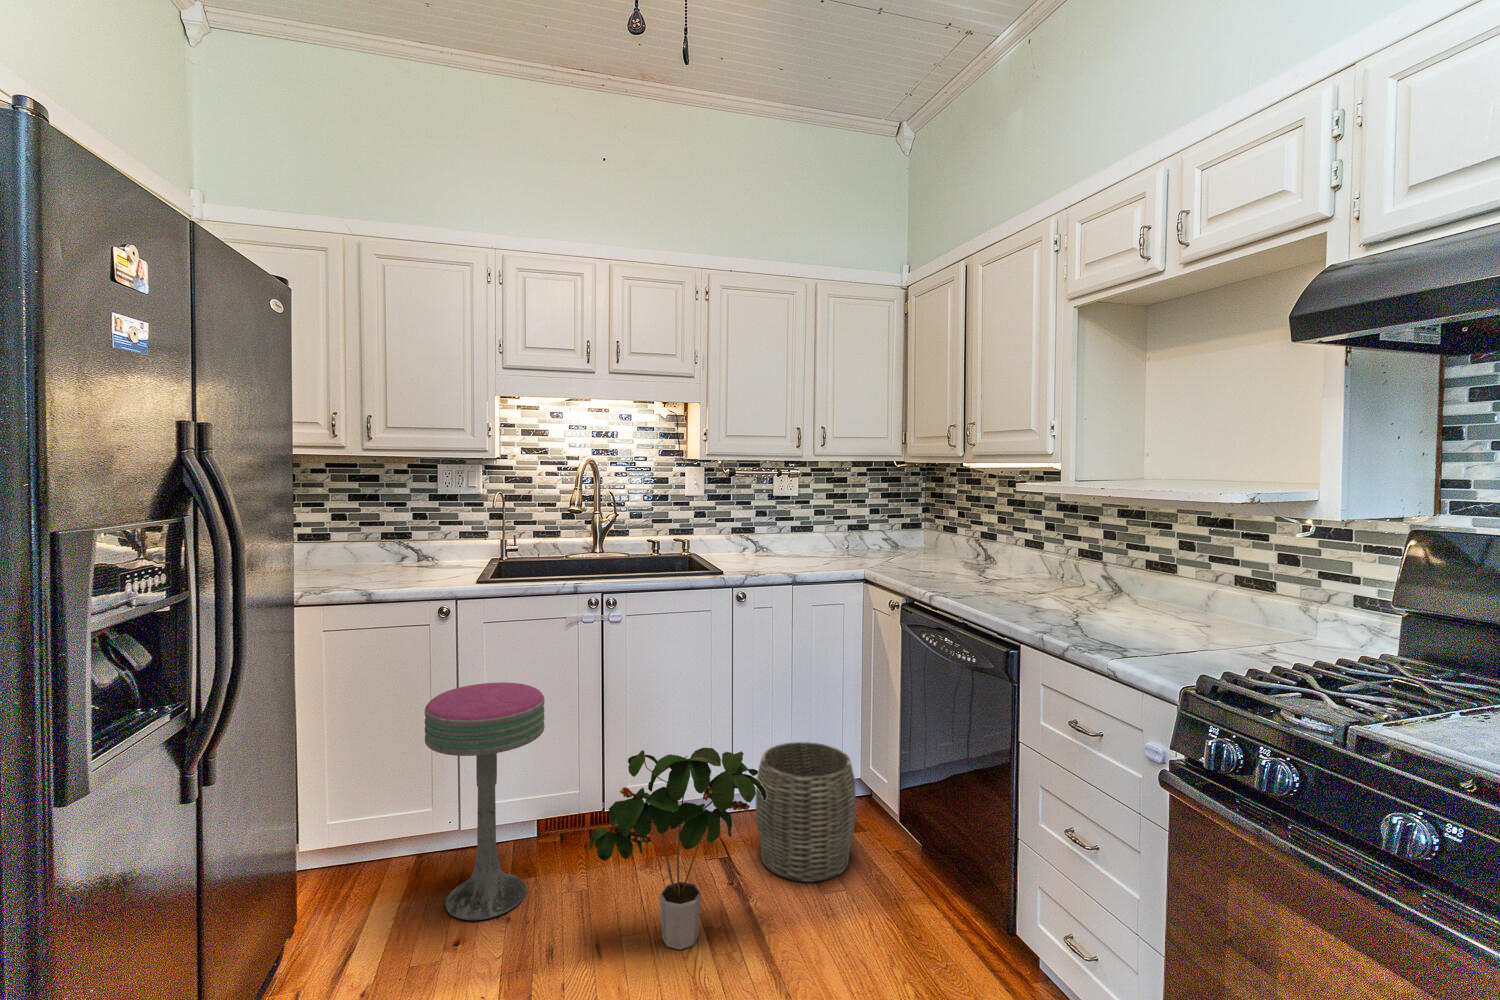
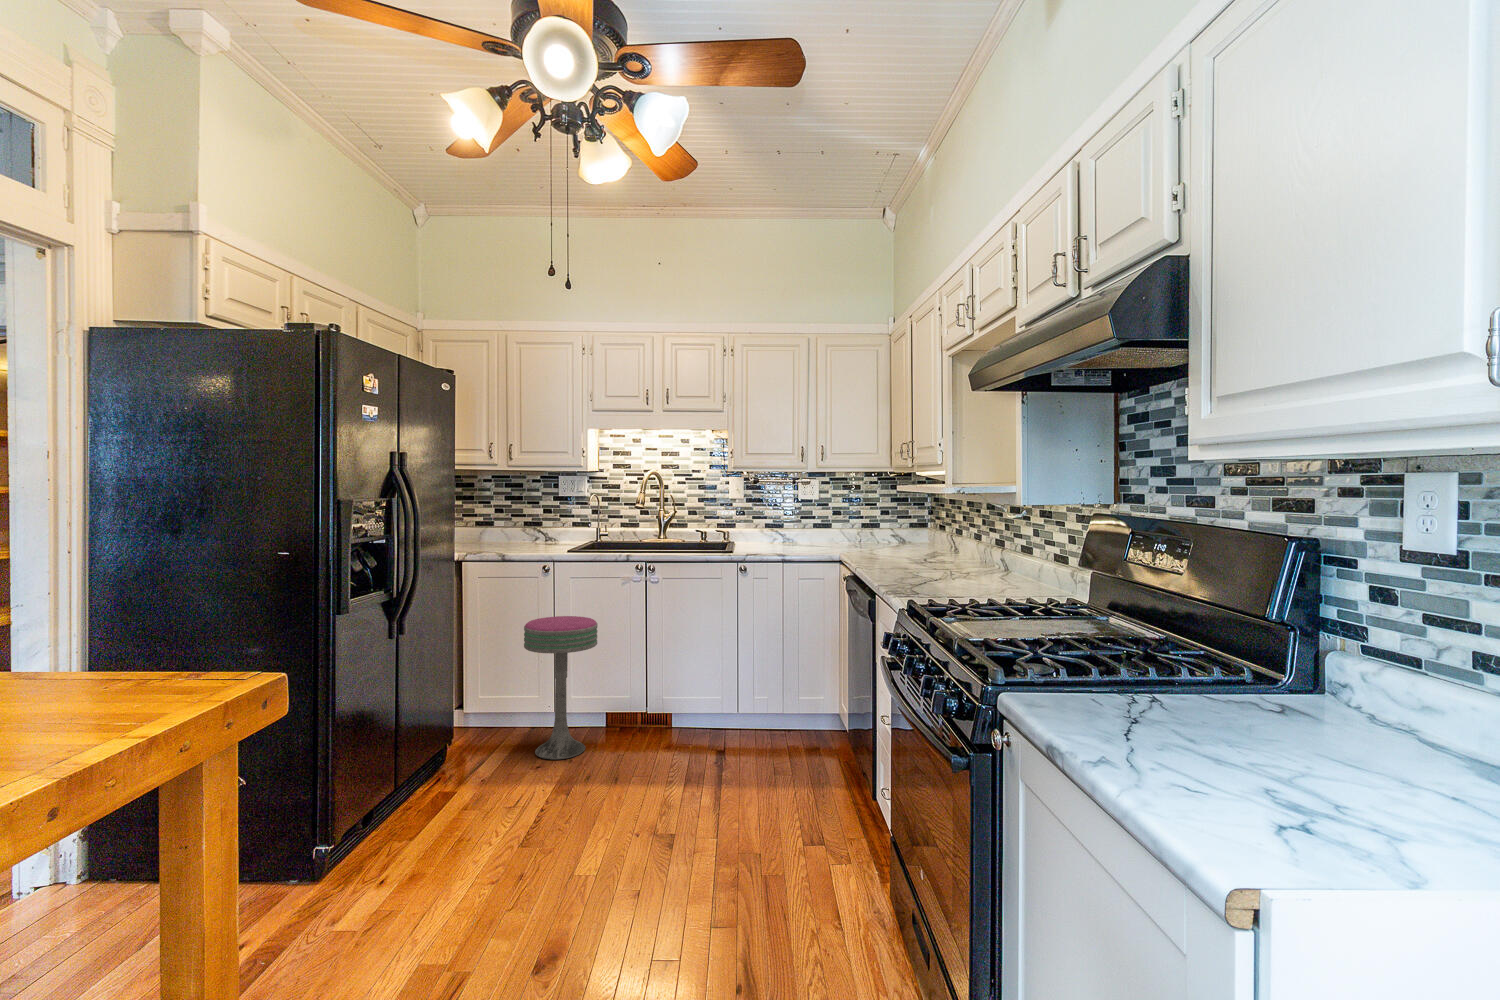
woven basket: present [756,742,856,882] -> none [737,676,809,769]
potted plant: present [589,748,767,950] -> none [607,658,718,787]

